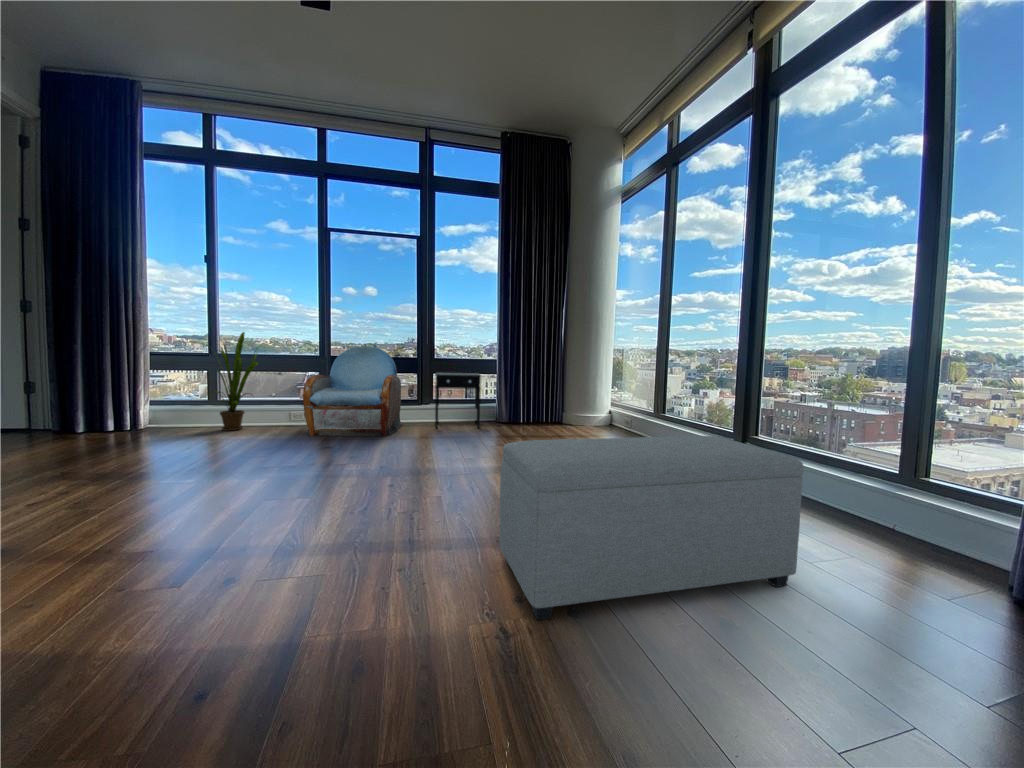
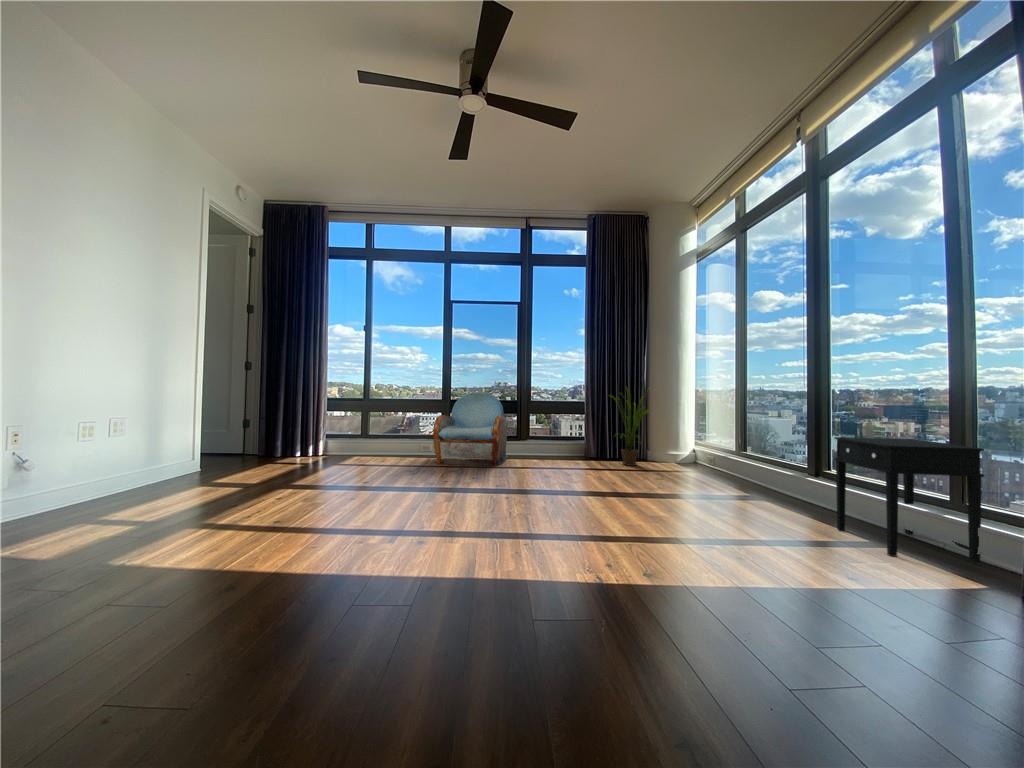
house plant: present [216,332,258,431] -> present [621,388,649,466]
side table: present [435,372,481,428] -> present [834,437,984,562]
ottoman: present [499,436,804,620] -> none [590,459,821,575]

